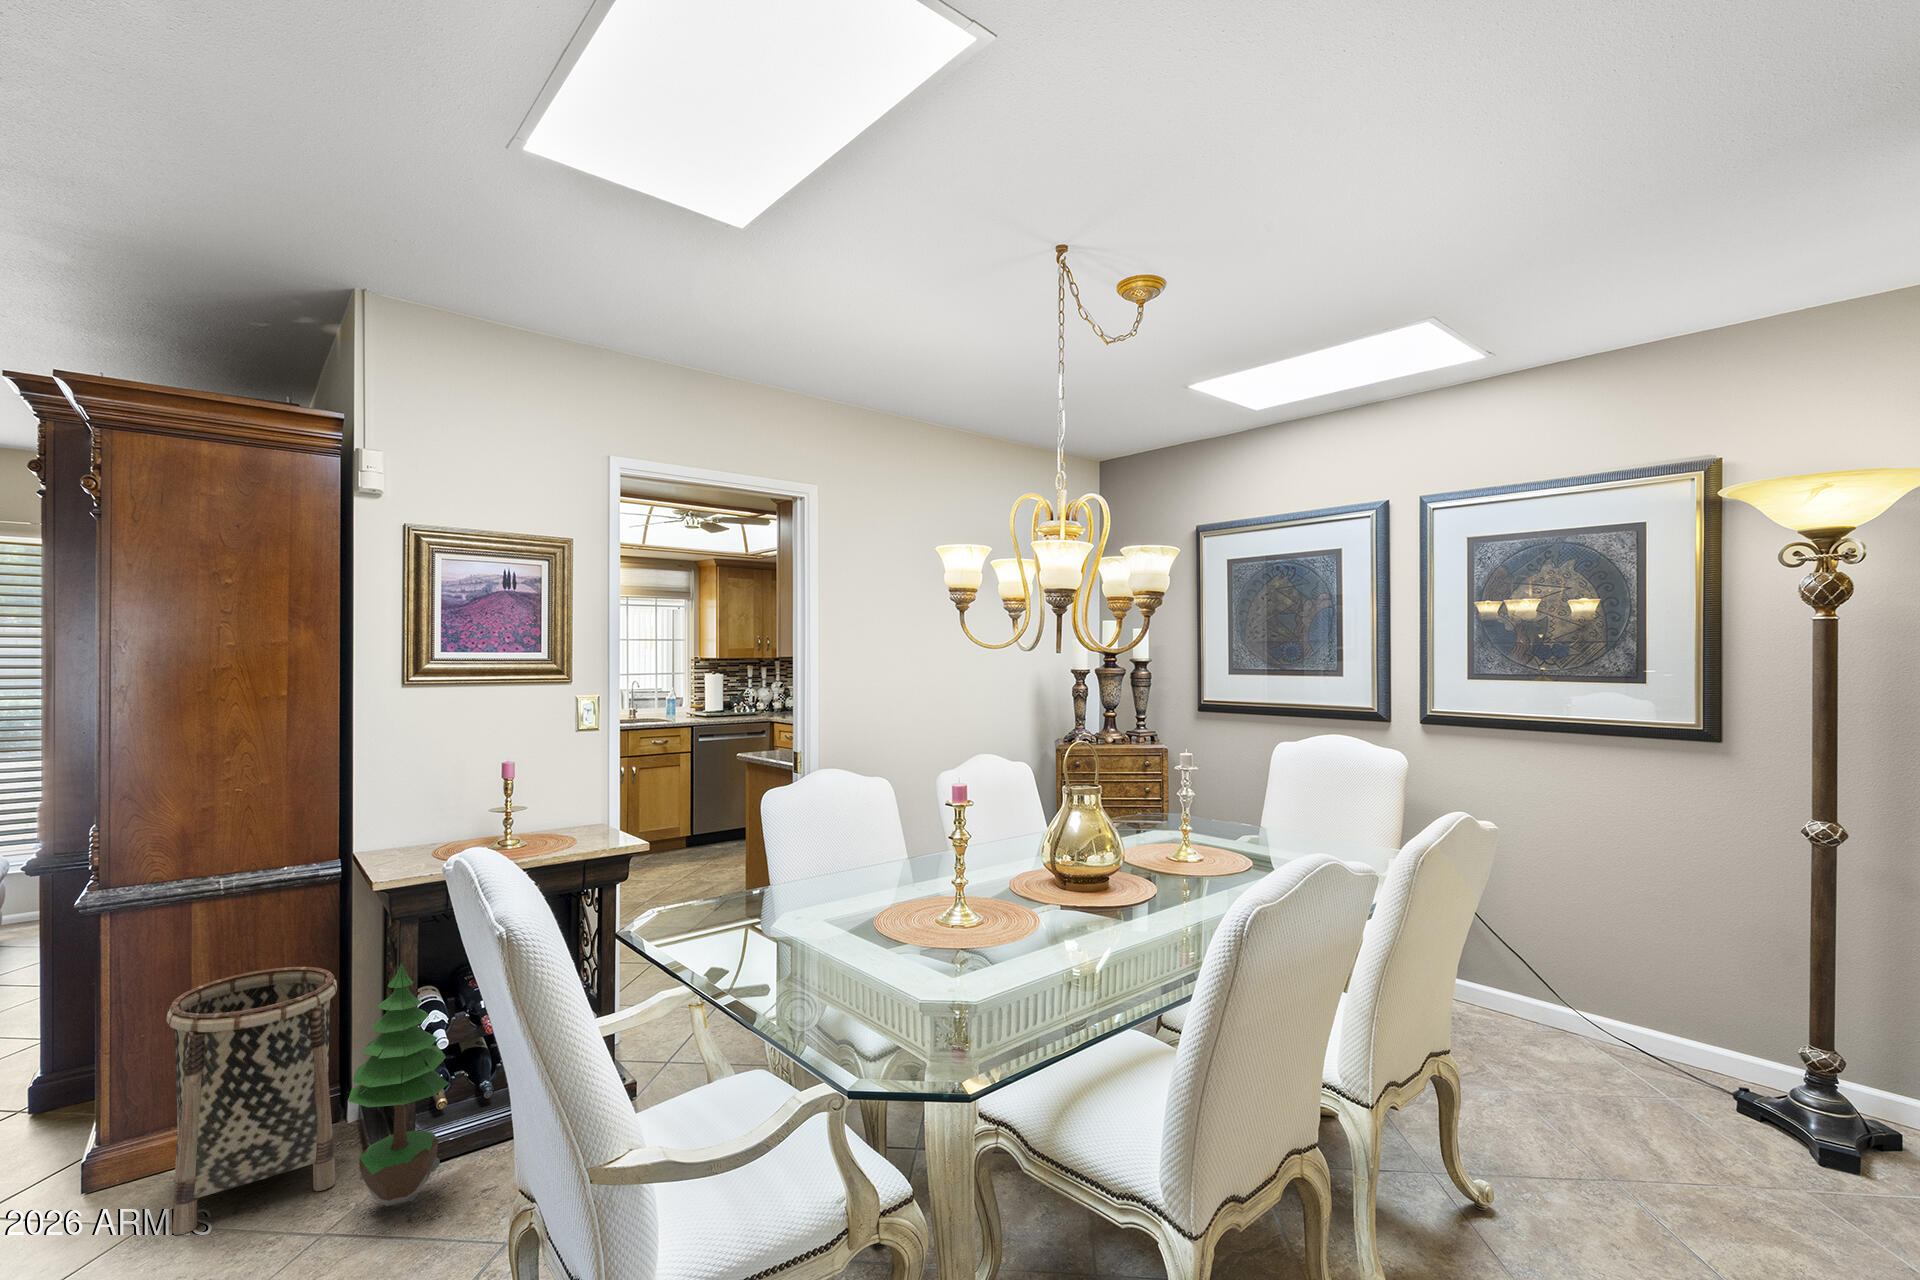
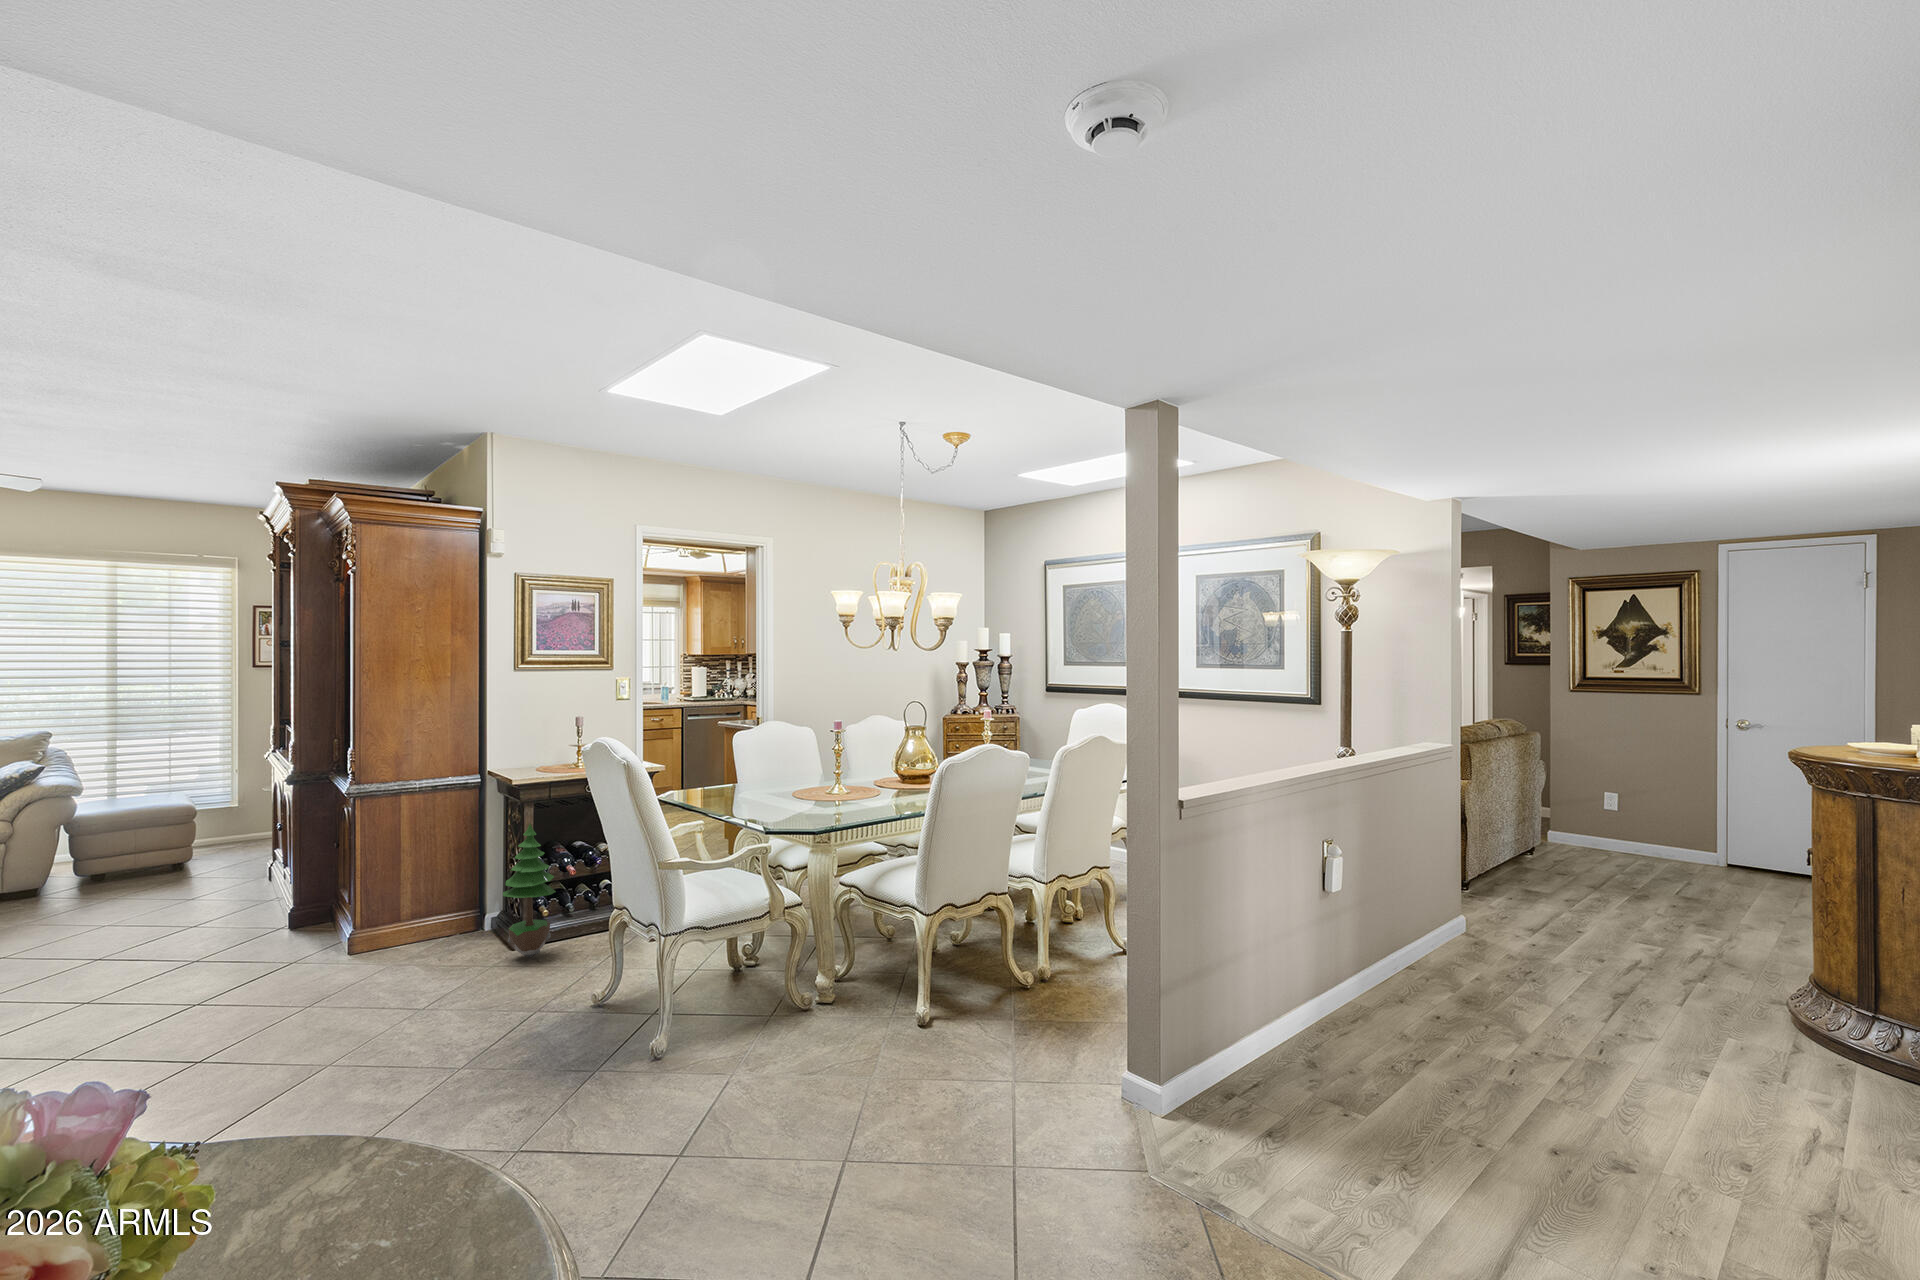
basket: present [167,967,337,1235] -> none [396,834,489,968]

